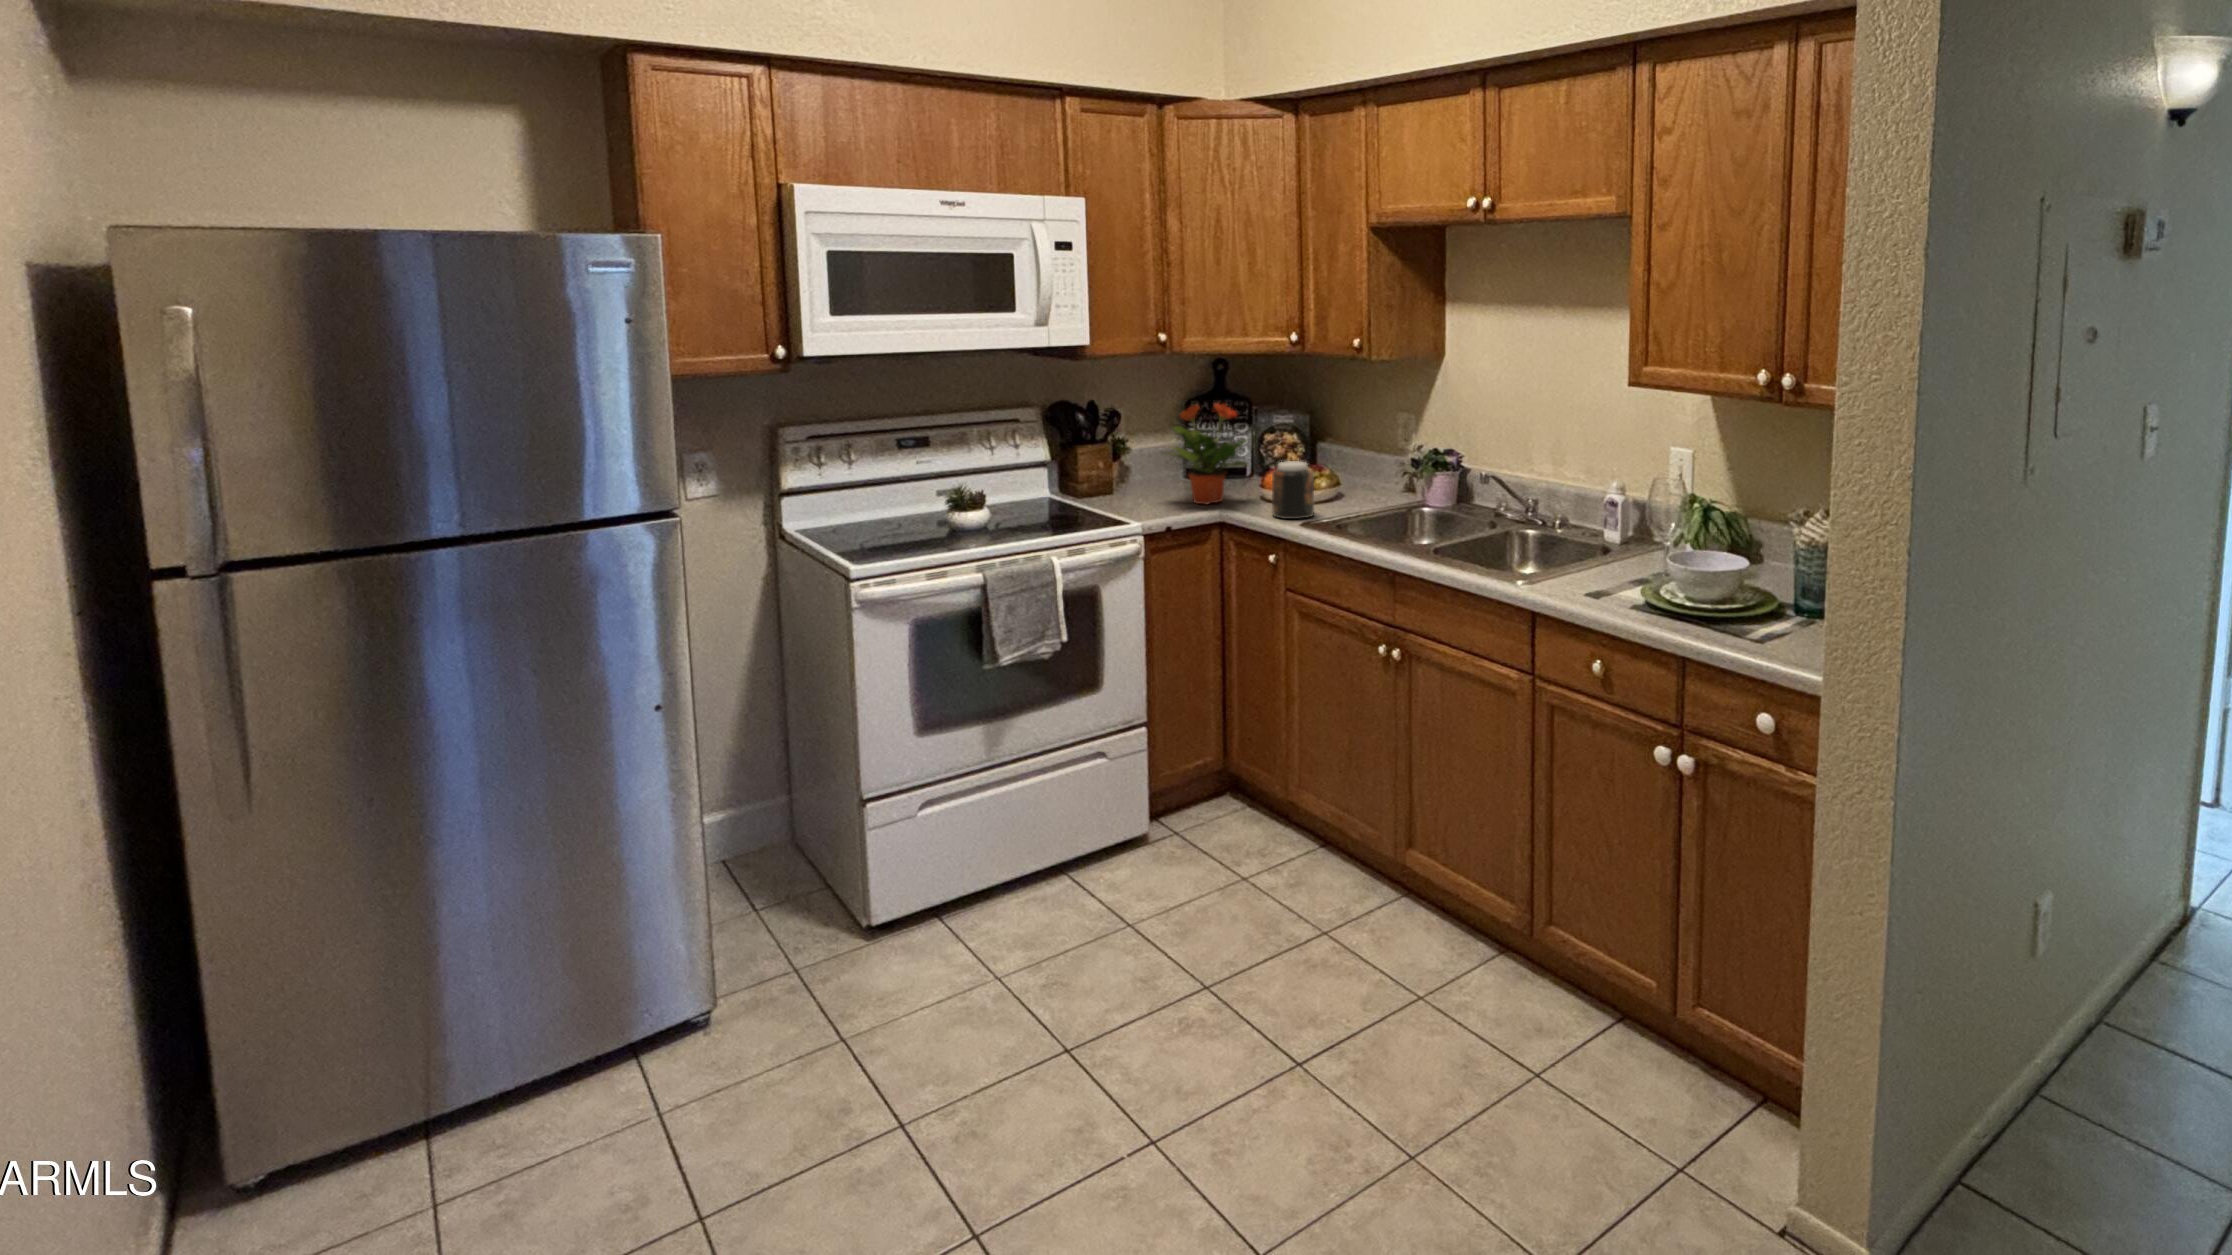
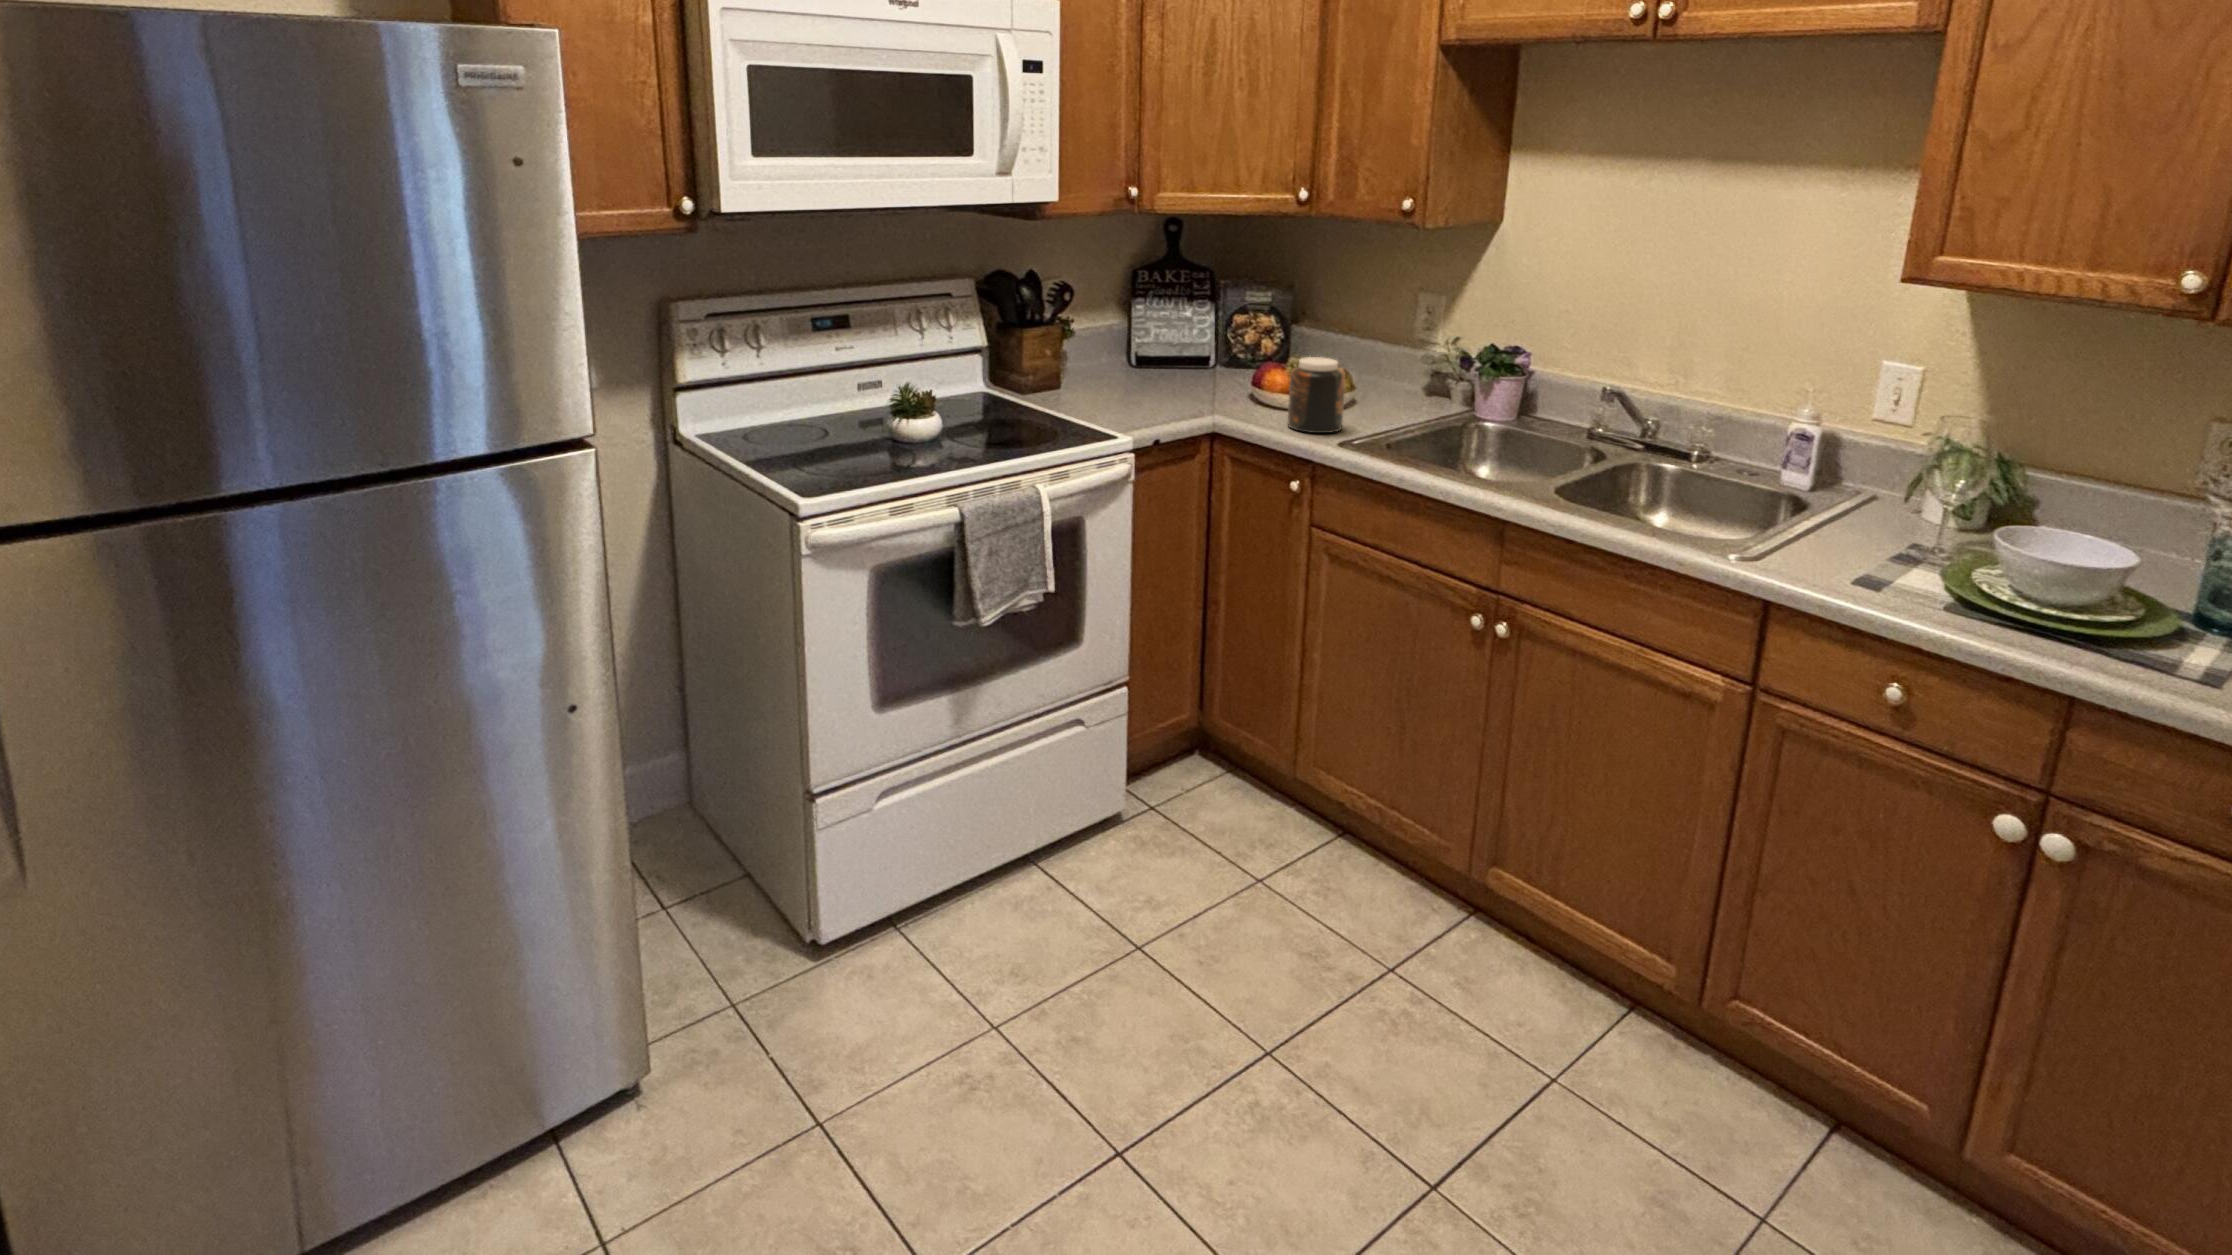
potted plant: present [1170,403,1247,504] -> none [1135,277,1251,408]

